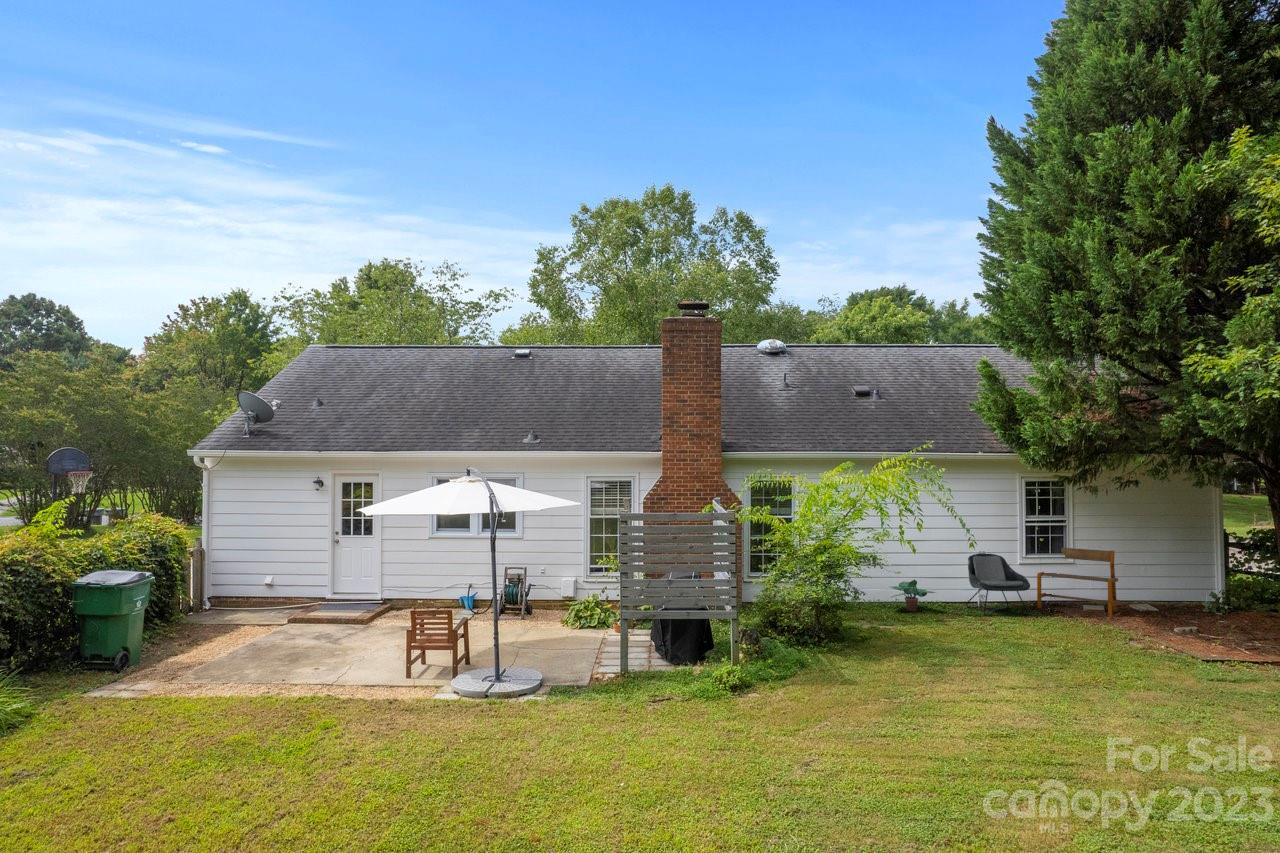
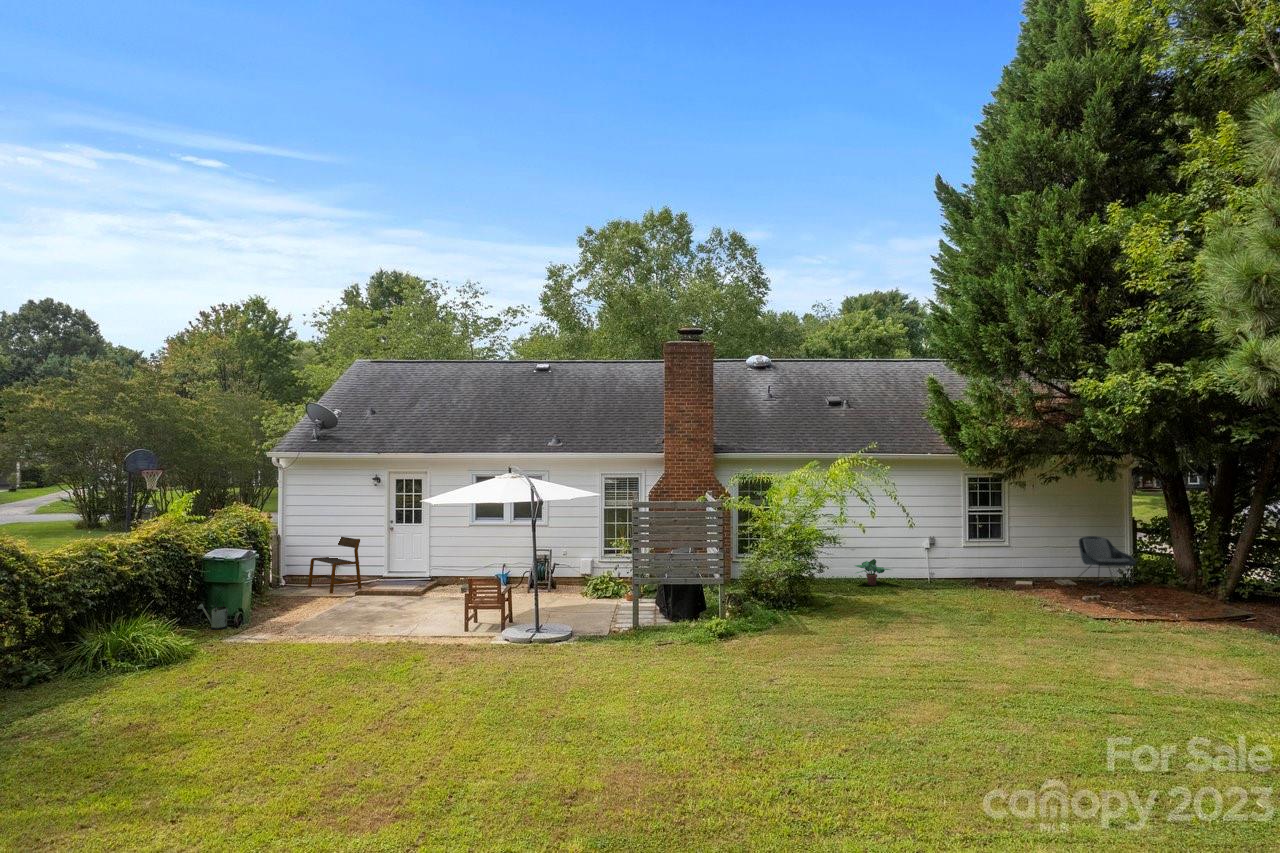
bench: present [1037,548,1120,617] -> present [308,537,361,594]
lounge chair: present [966,554,1030,616] -> present [1079,536,1136,587]
watering can: none [68,637,109,675] -> present [197,601,229,630]

